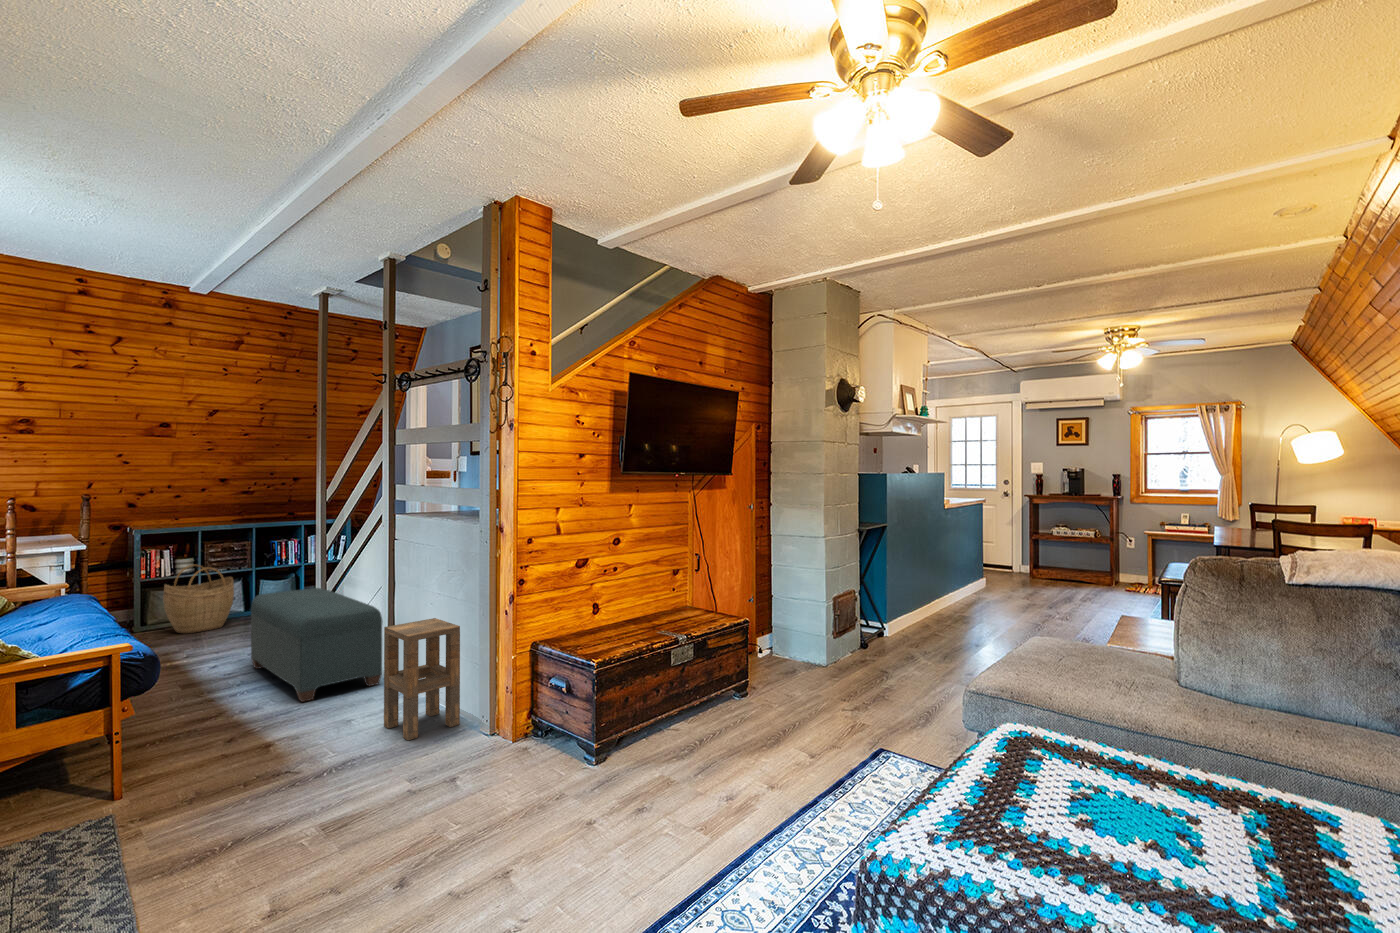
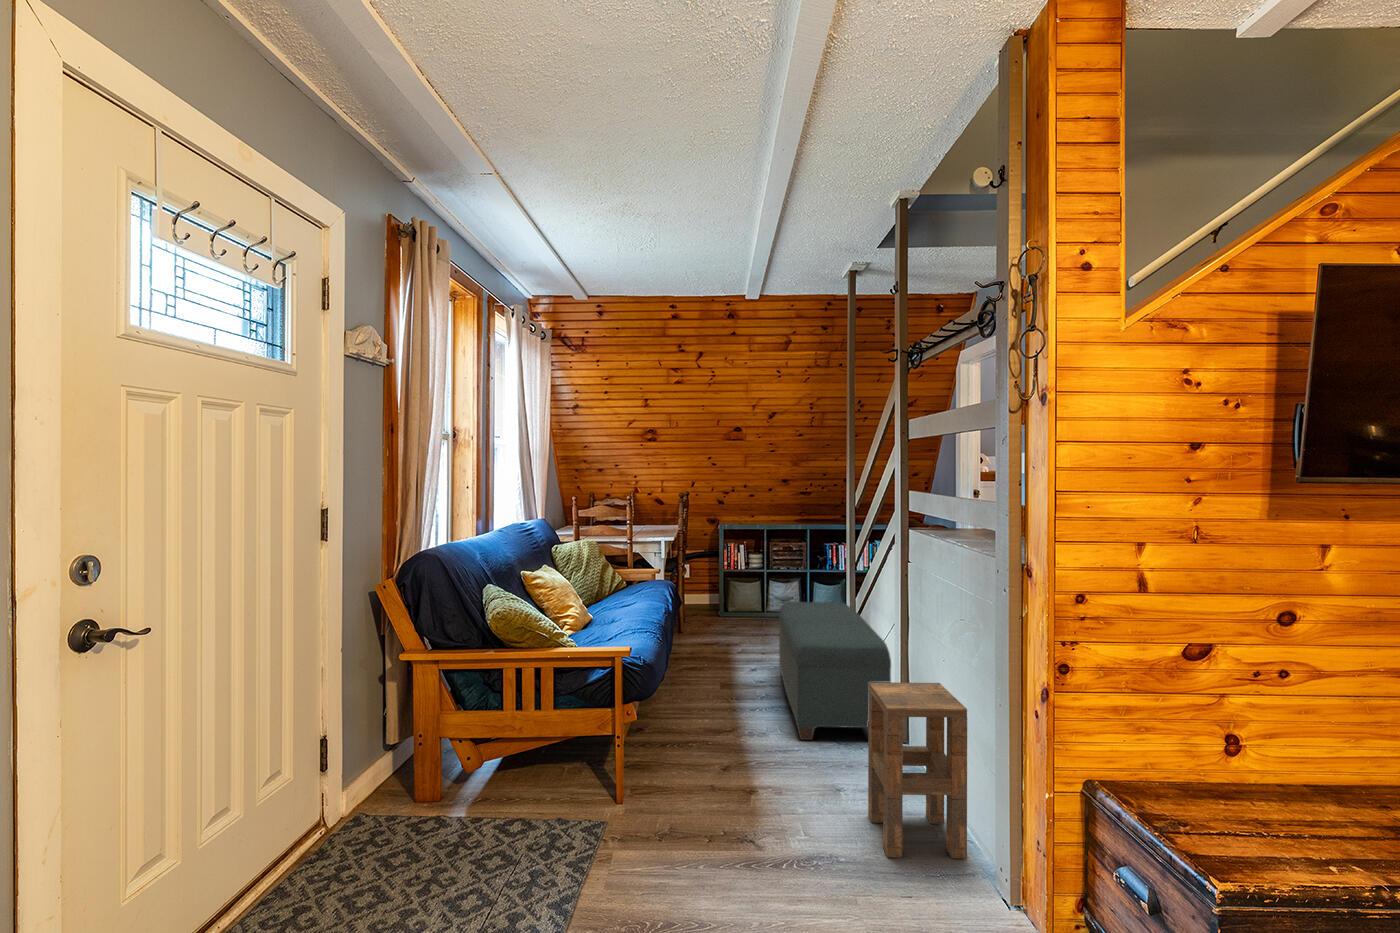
woven basket: present [163,565,234,633] -> none [737,560,790,624]

